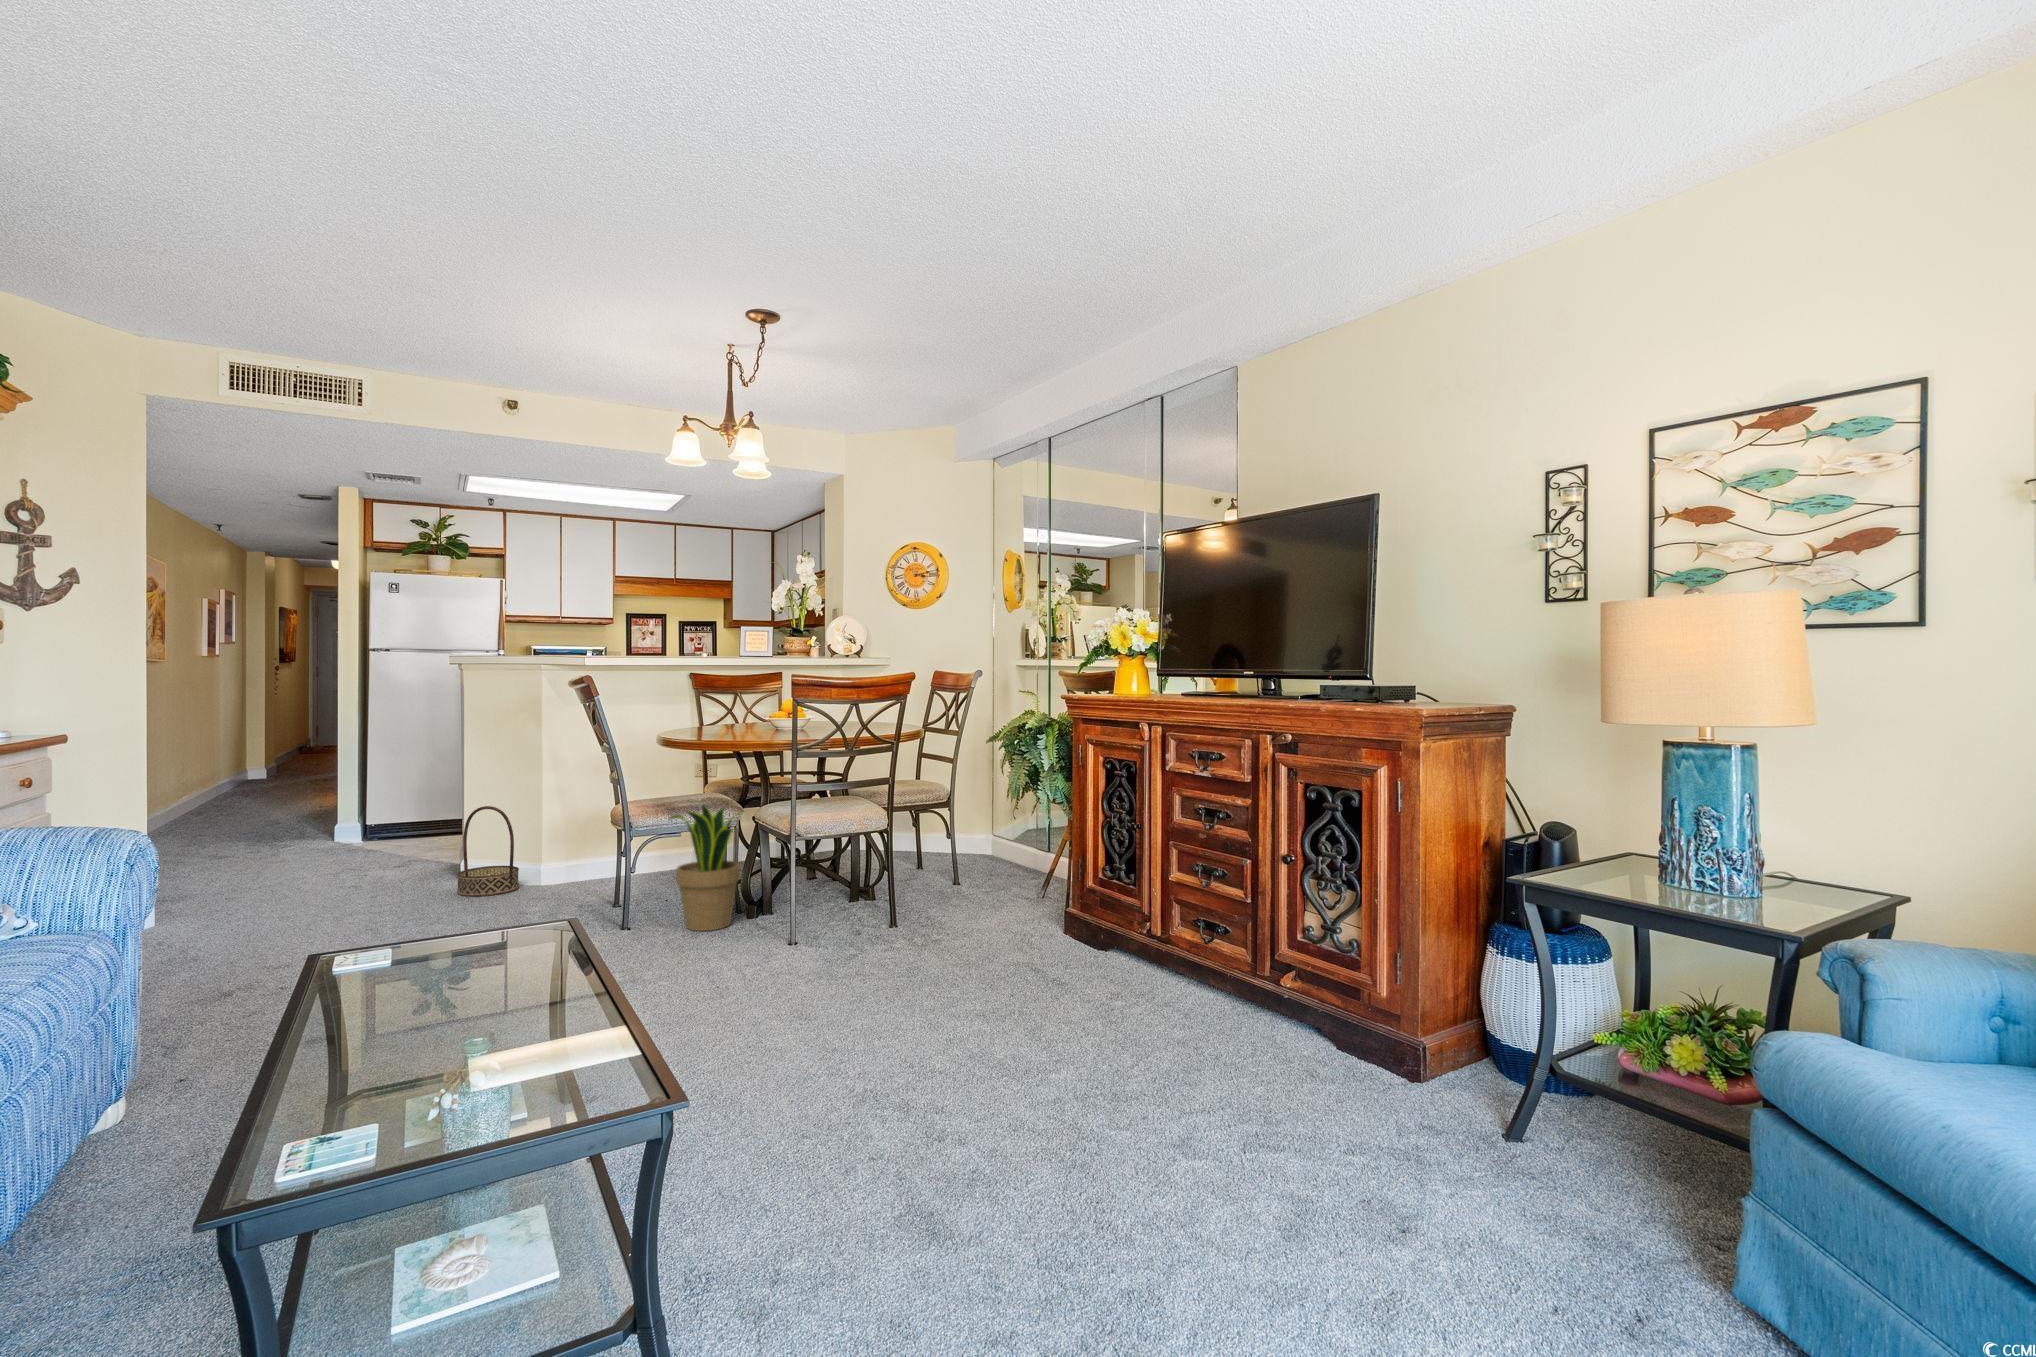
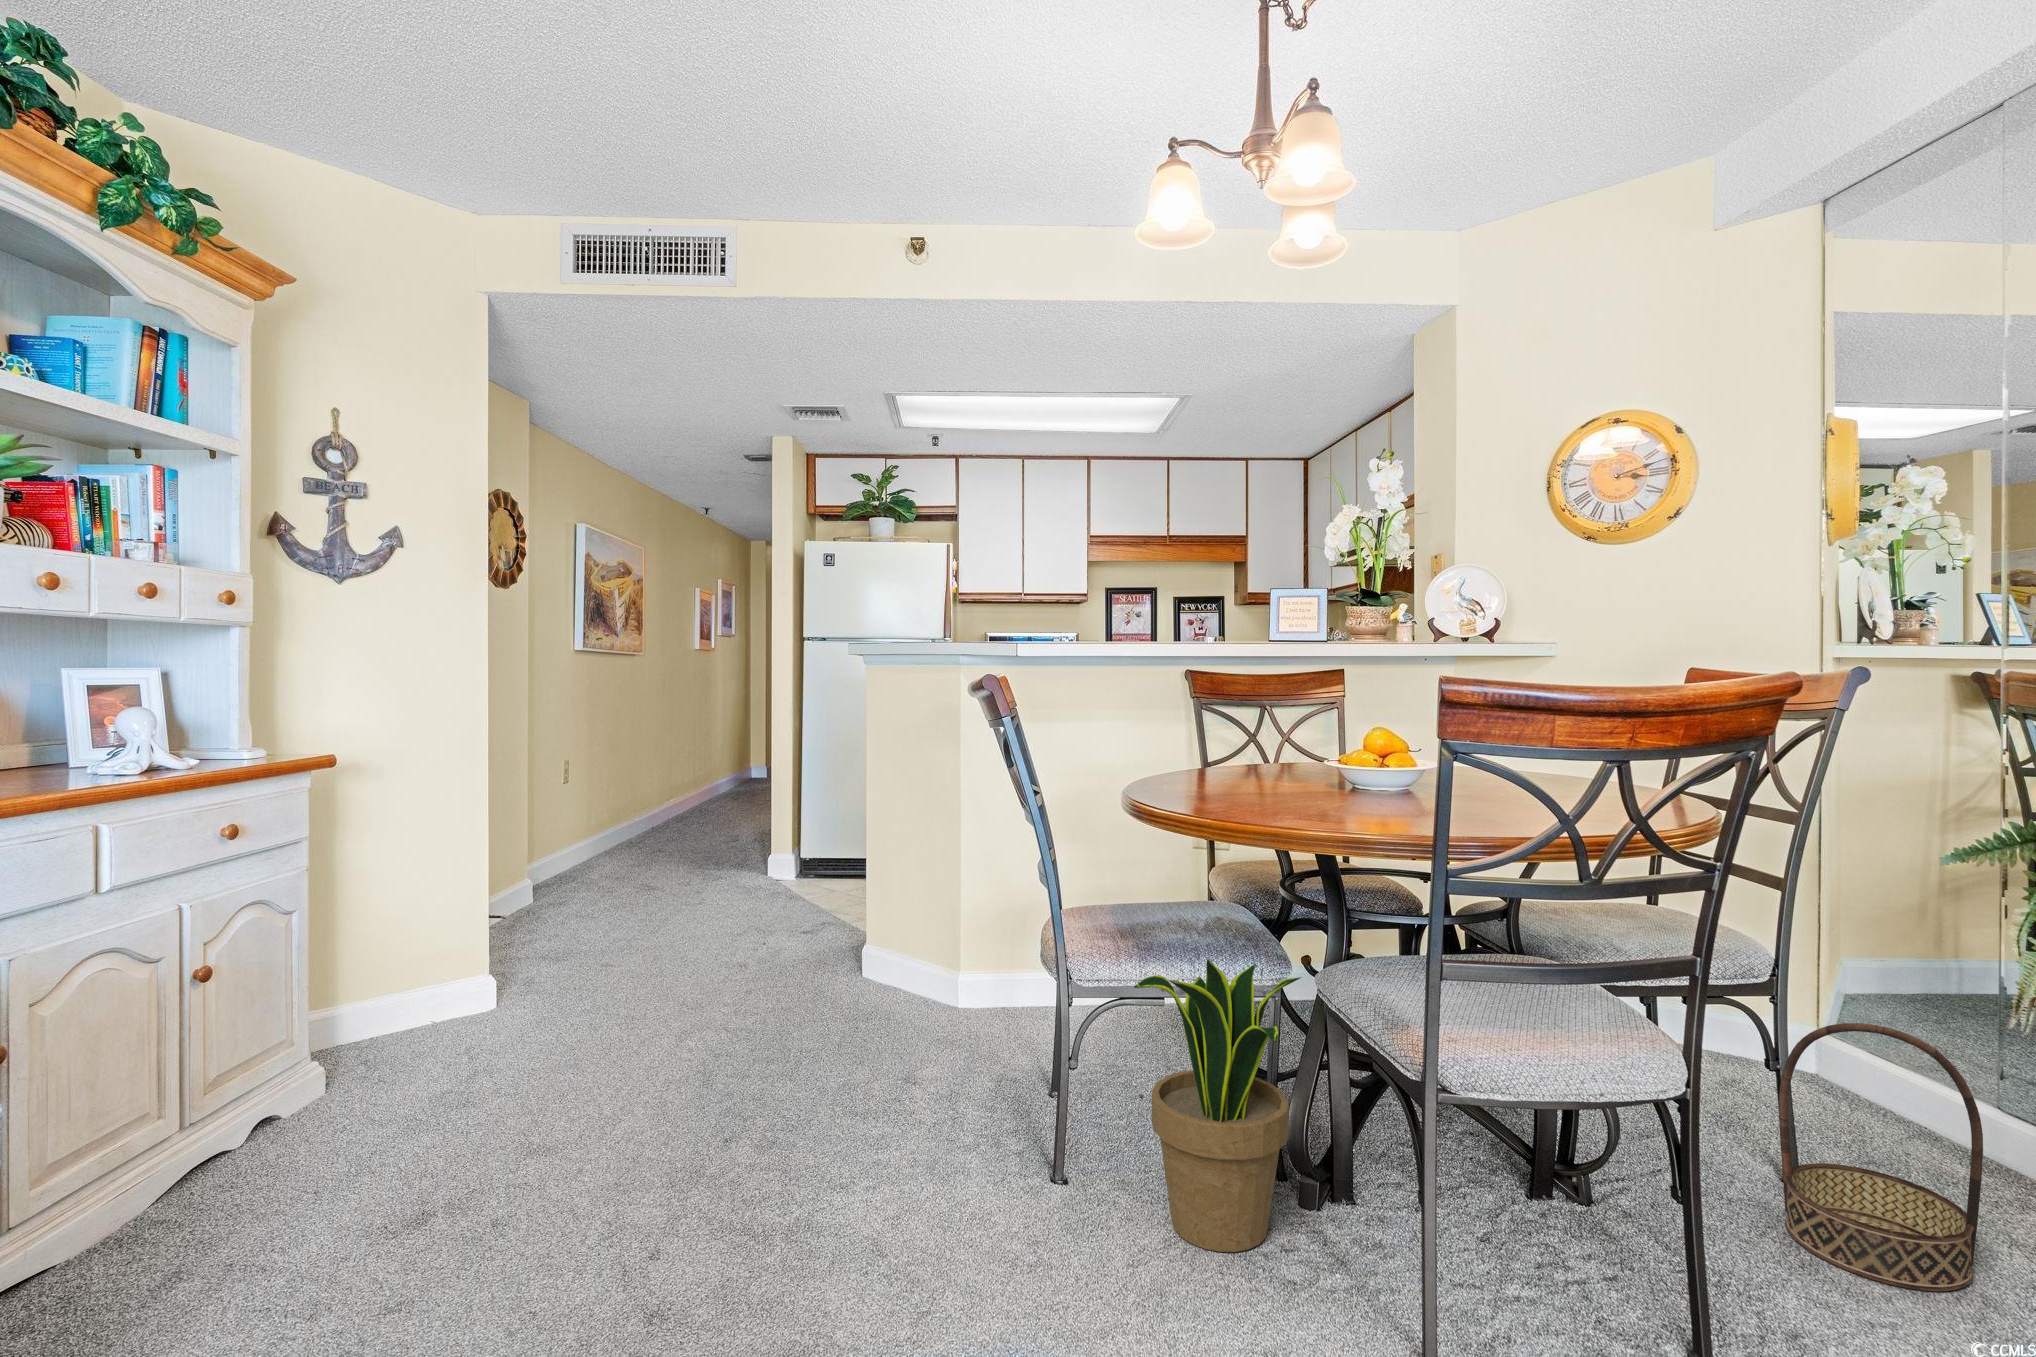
basket: present [457,806,519,896] -> present [1779,1023,1983,1291]

